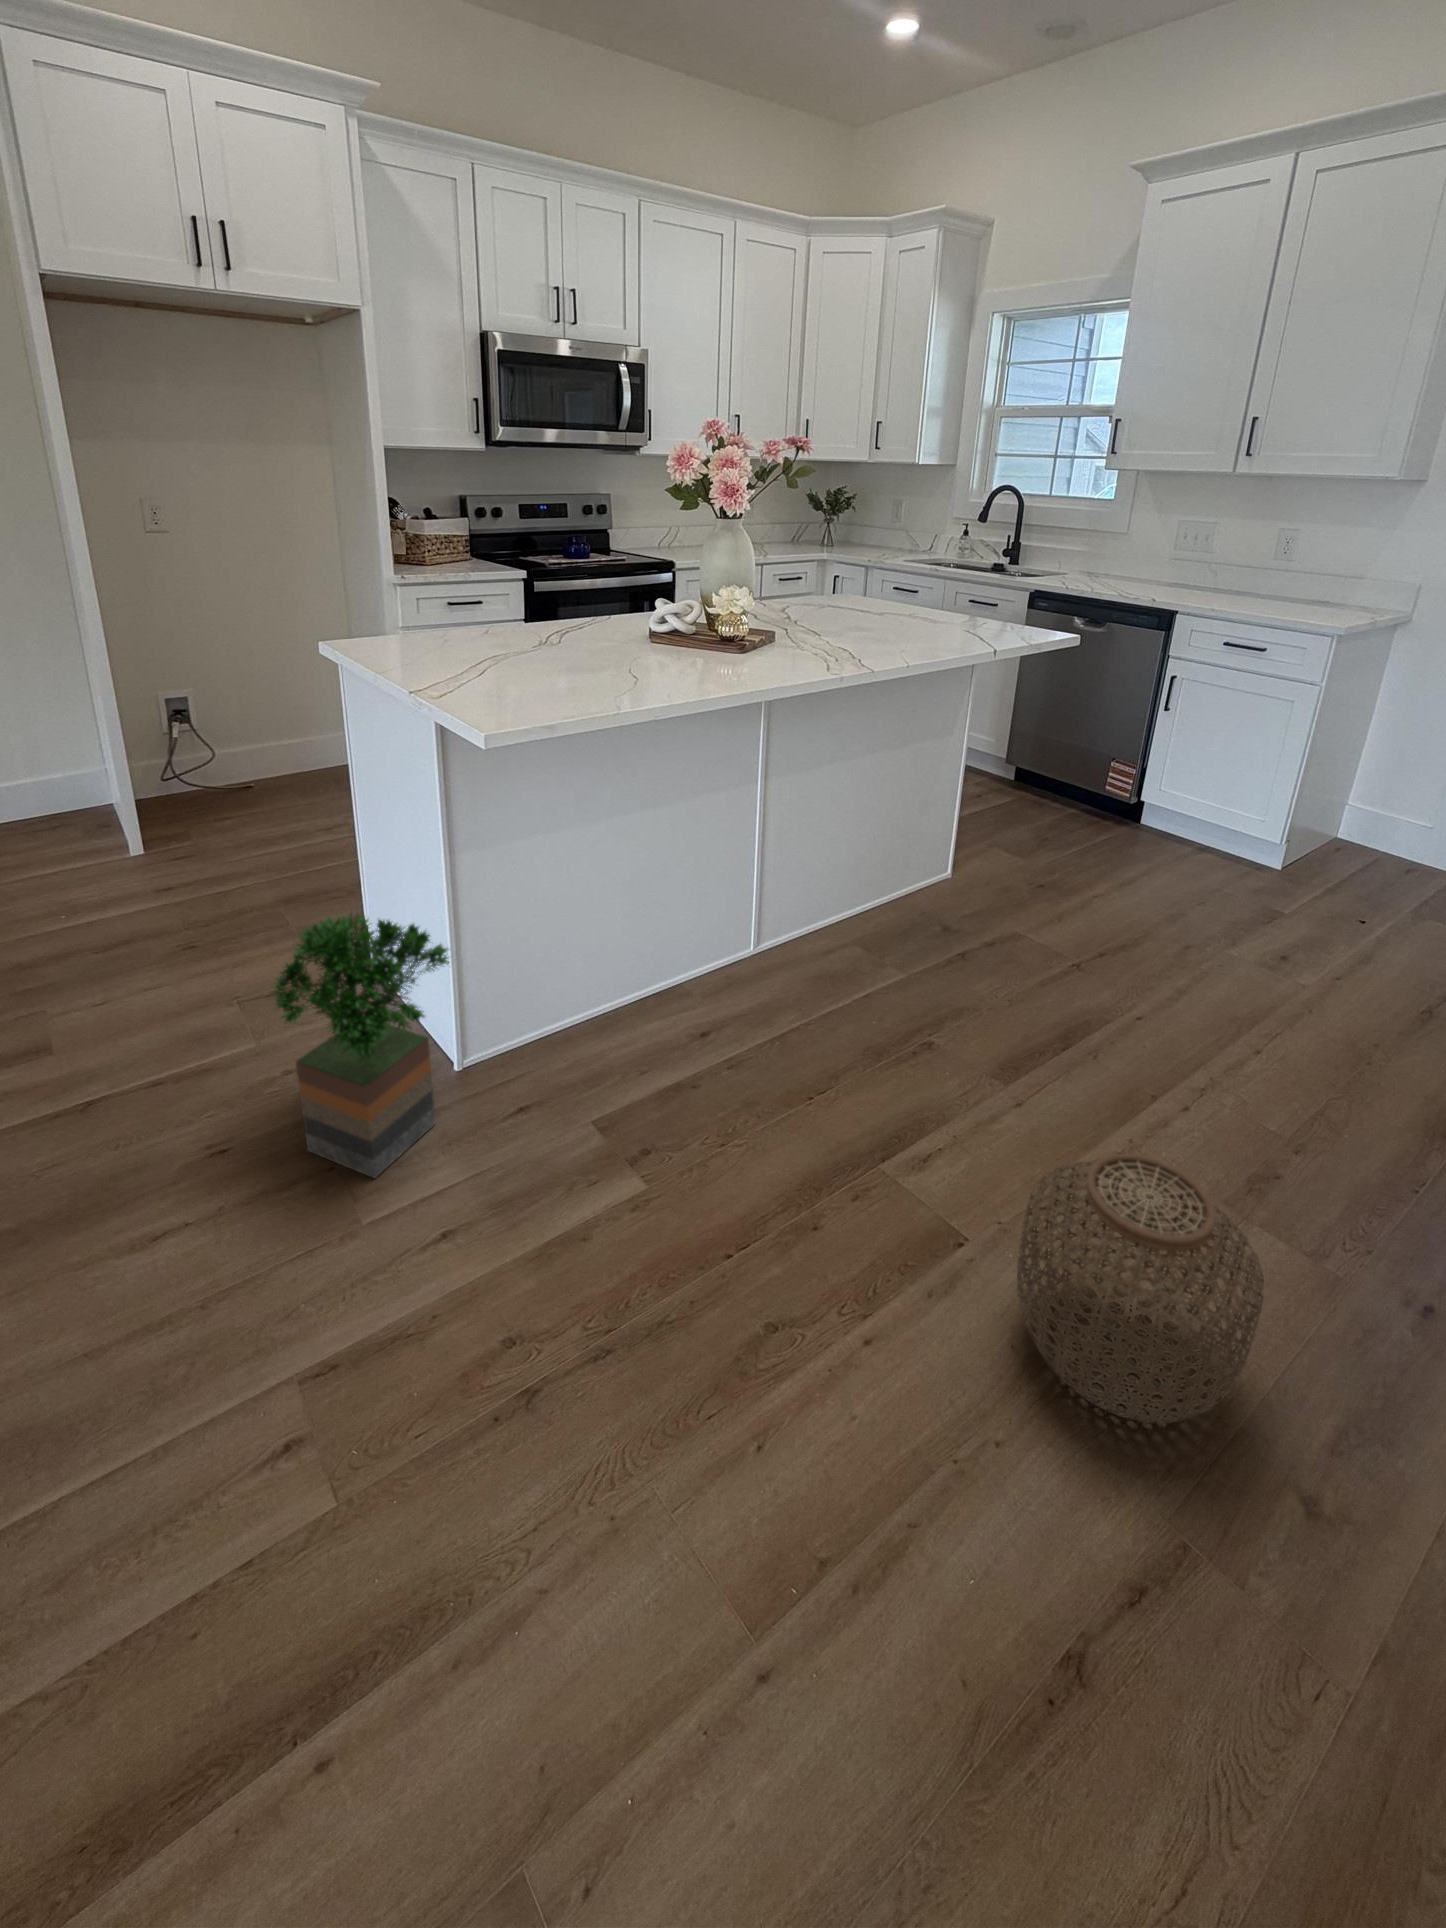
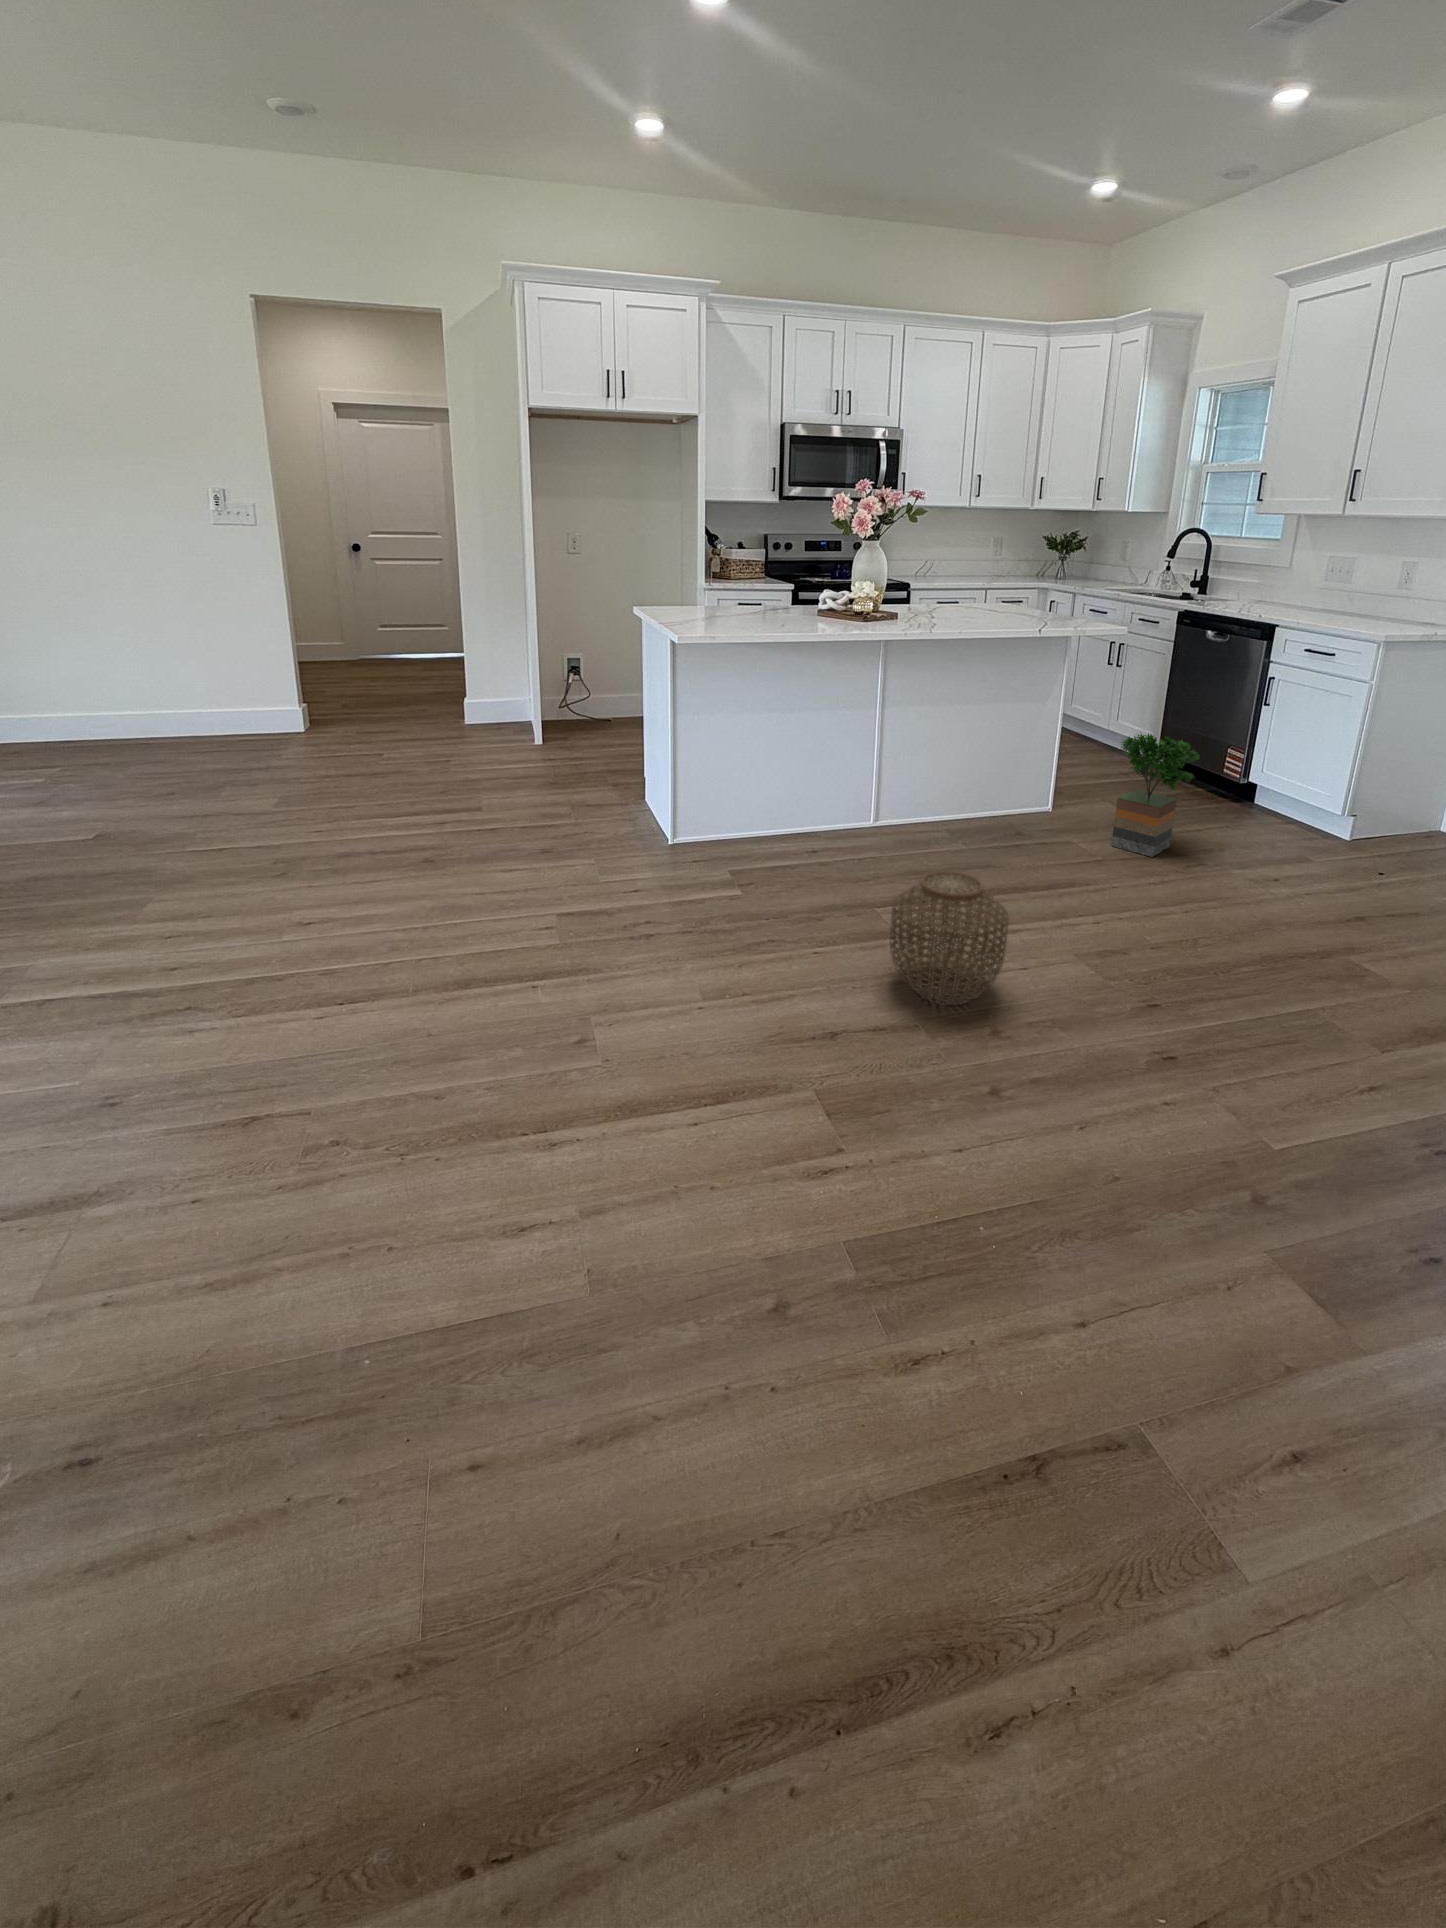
potted tree: present [273,914,449,1178] -> present [1111,733,1200,857]

